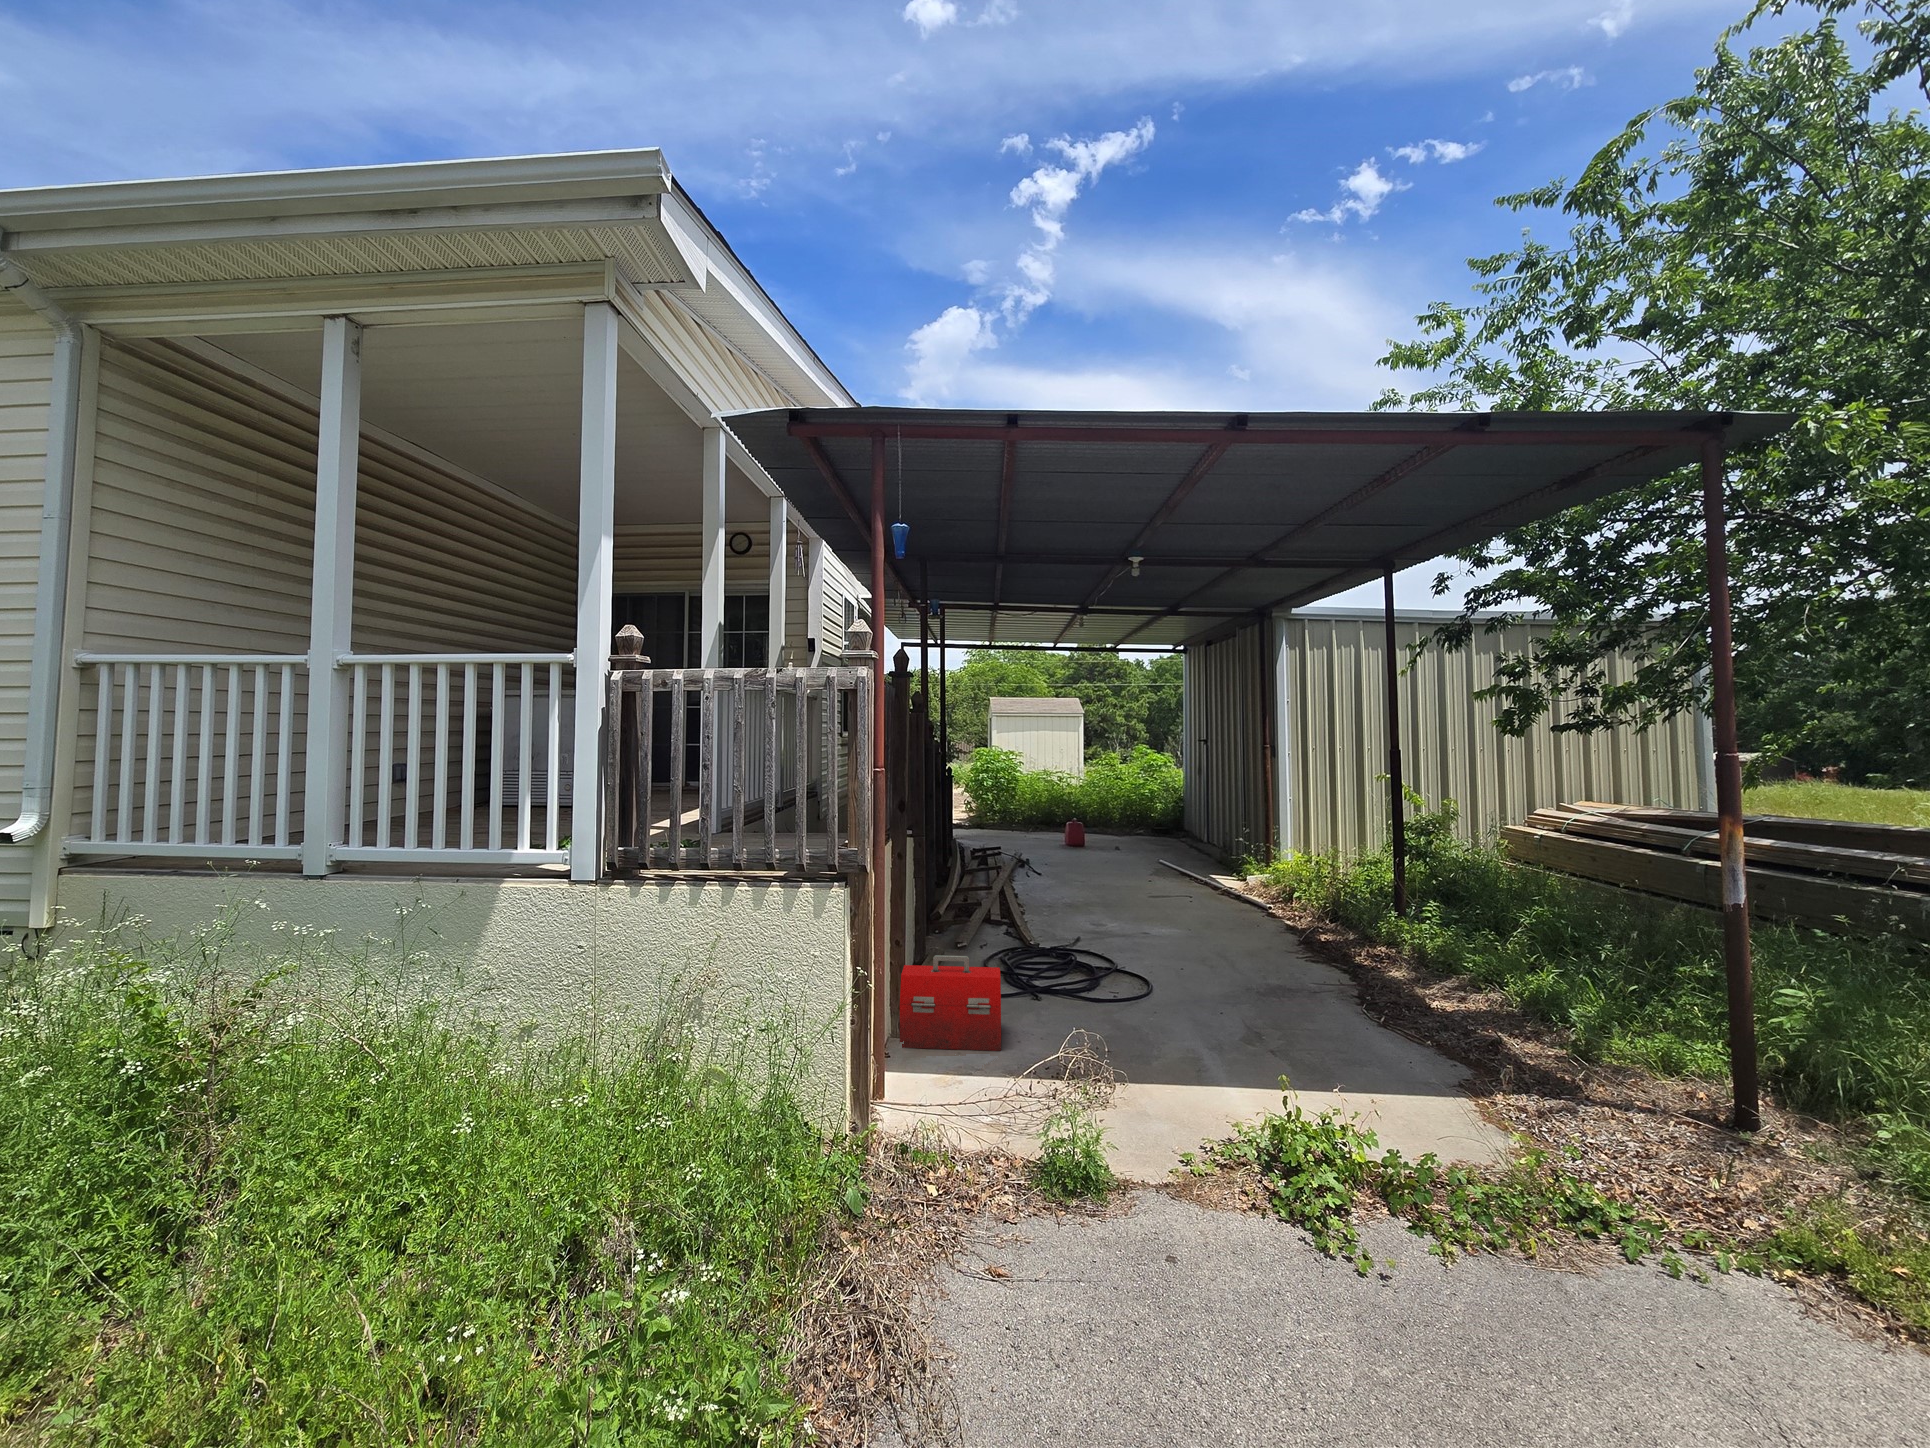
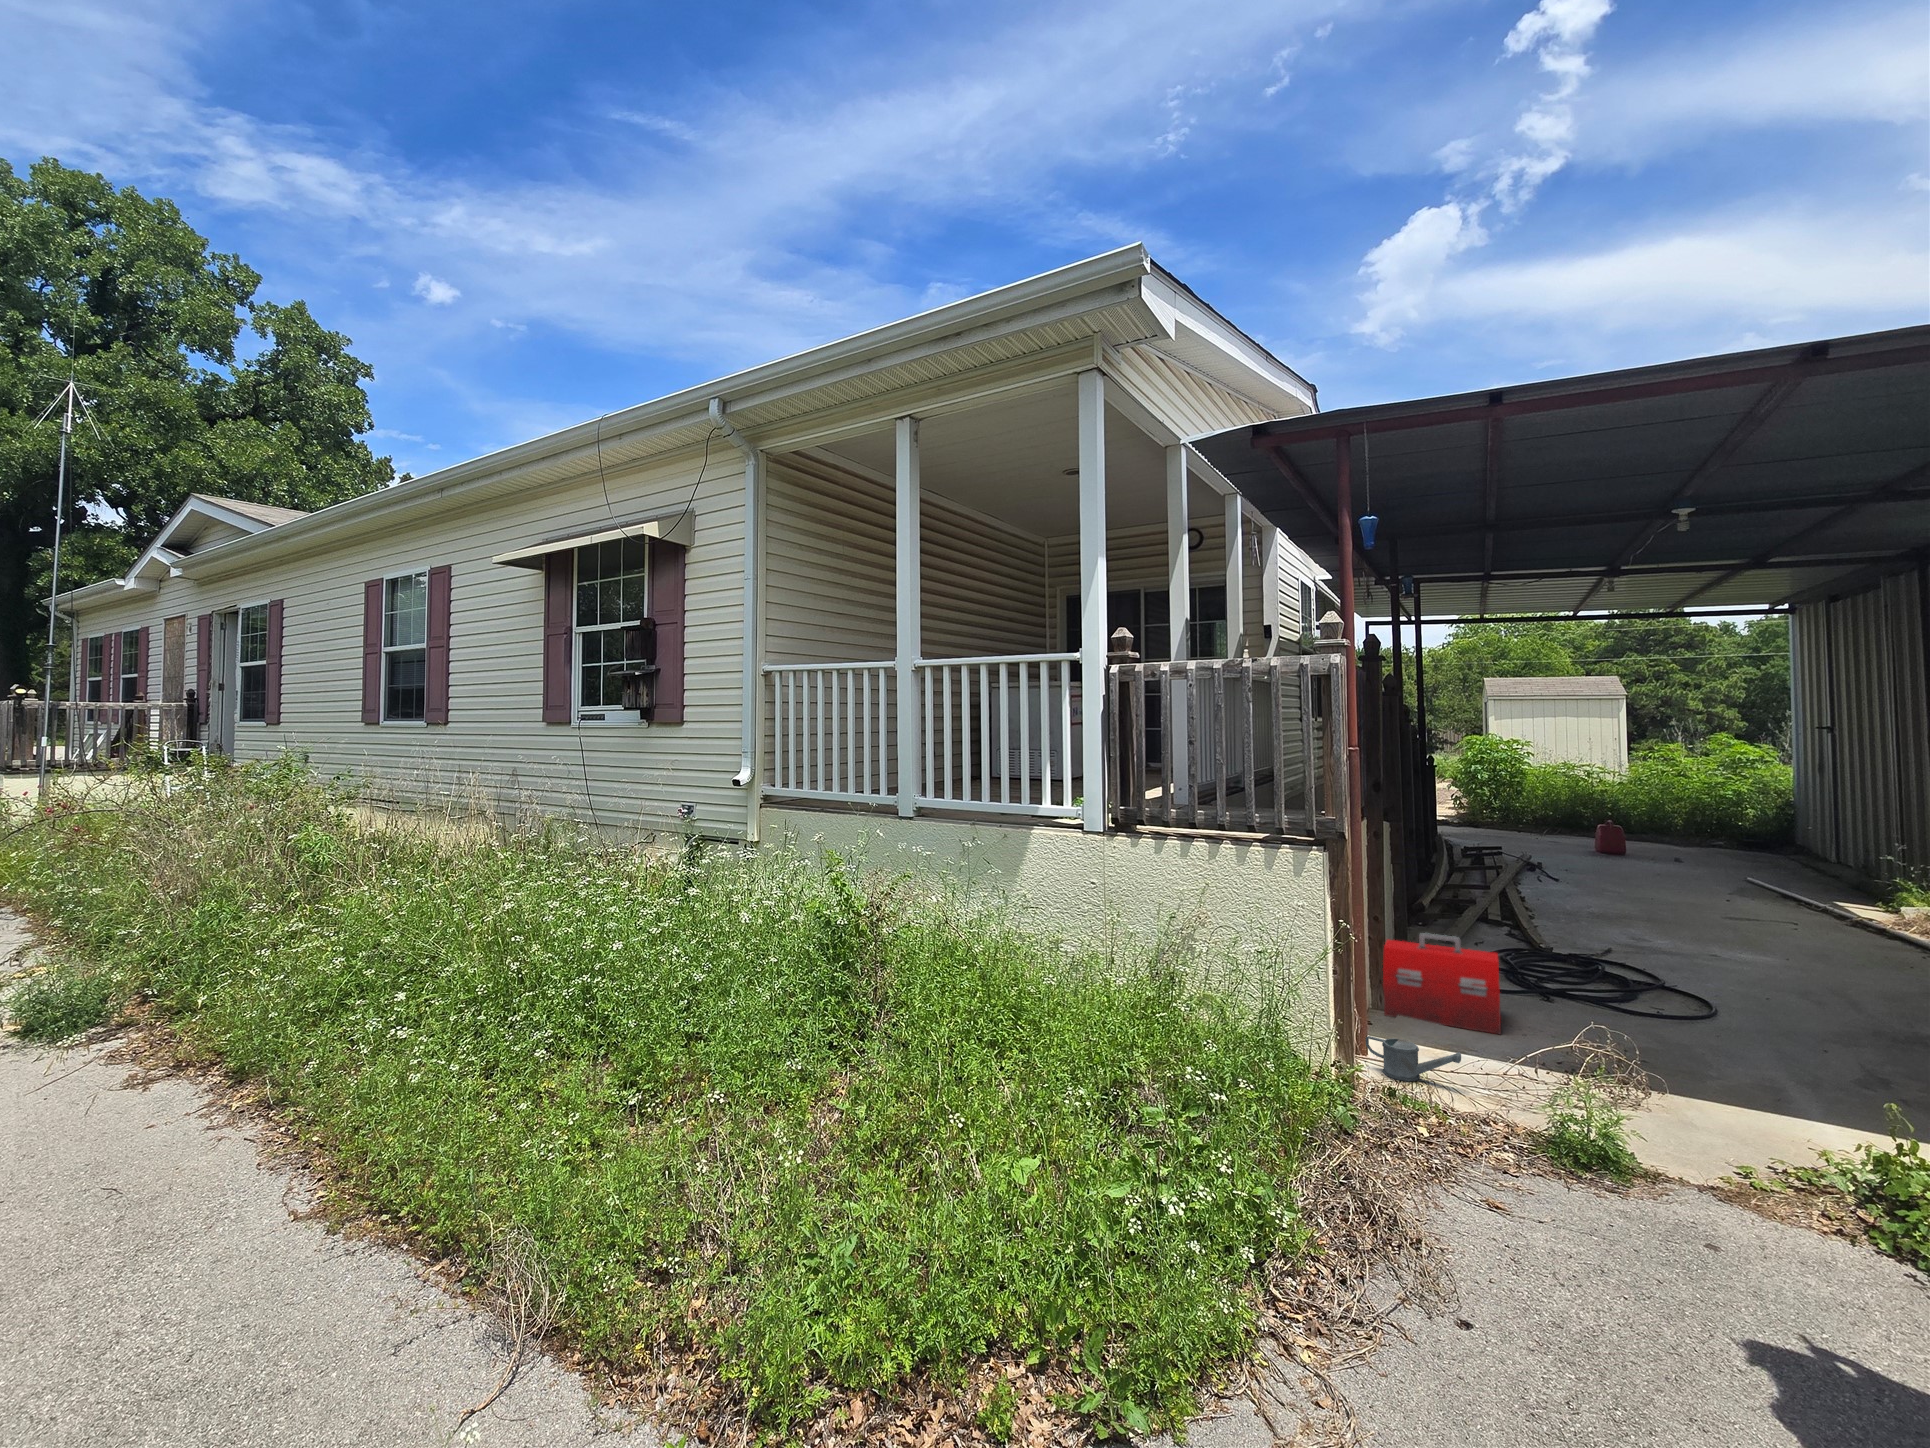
watering can: none [880,1081,968,1128] -> present [1366,1036,1461,1081]

